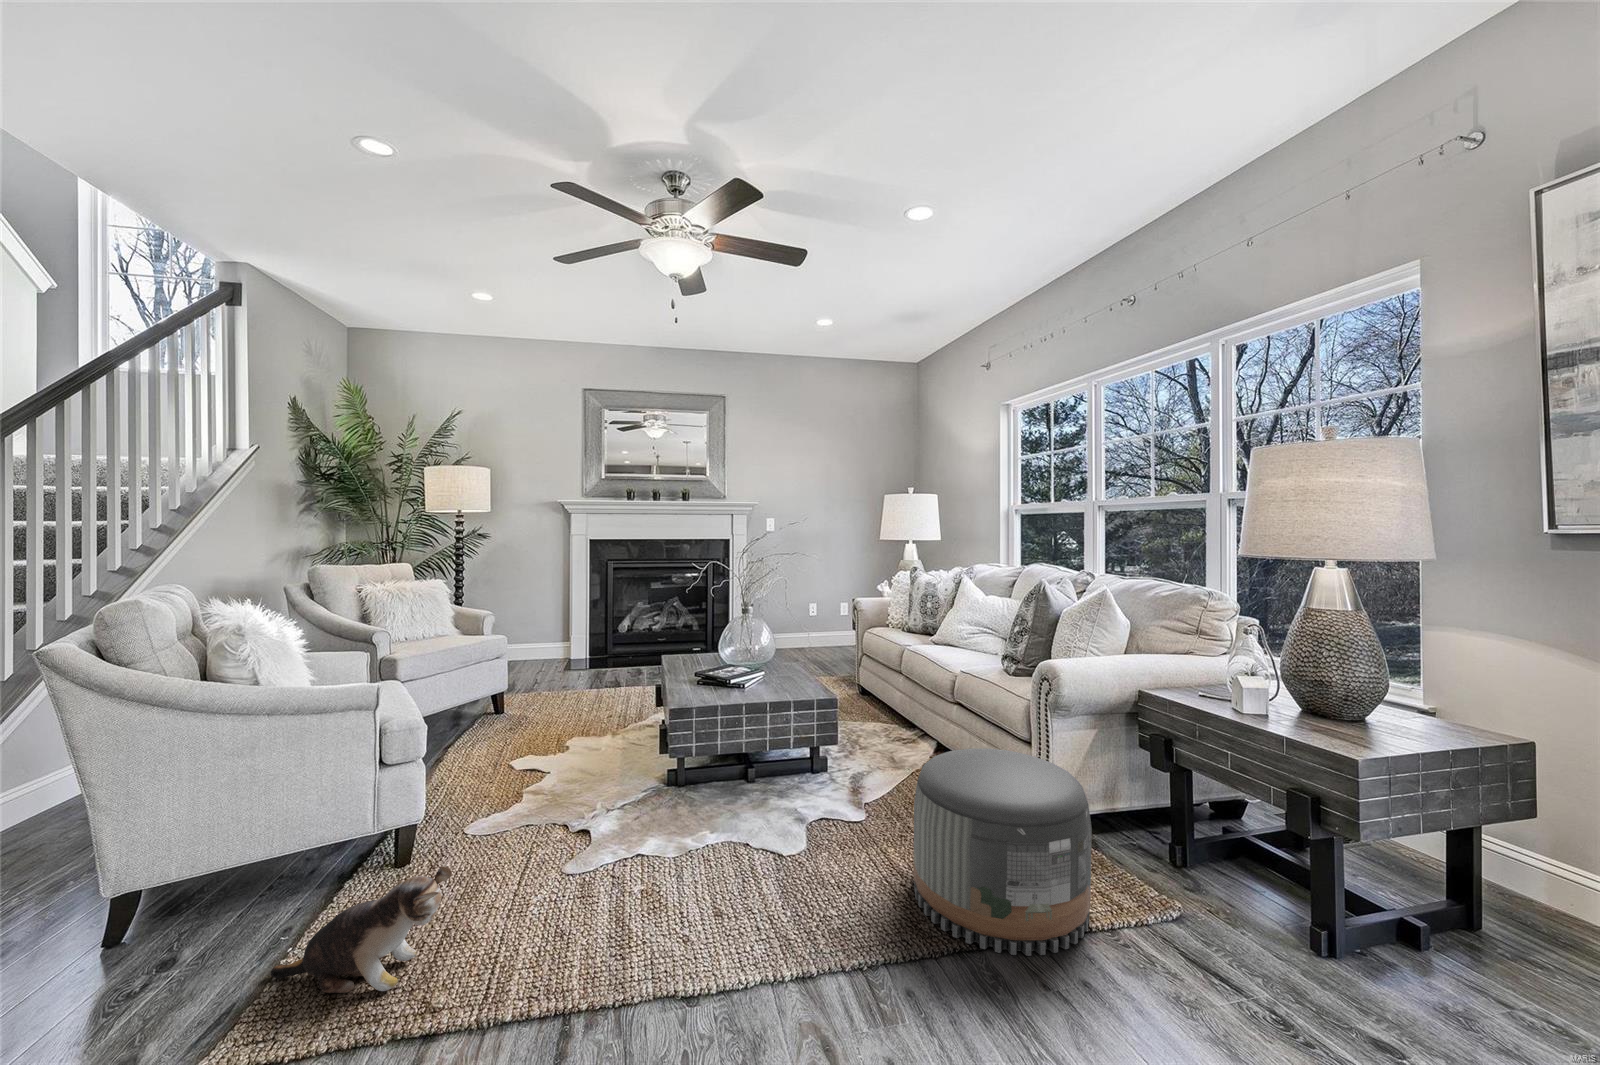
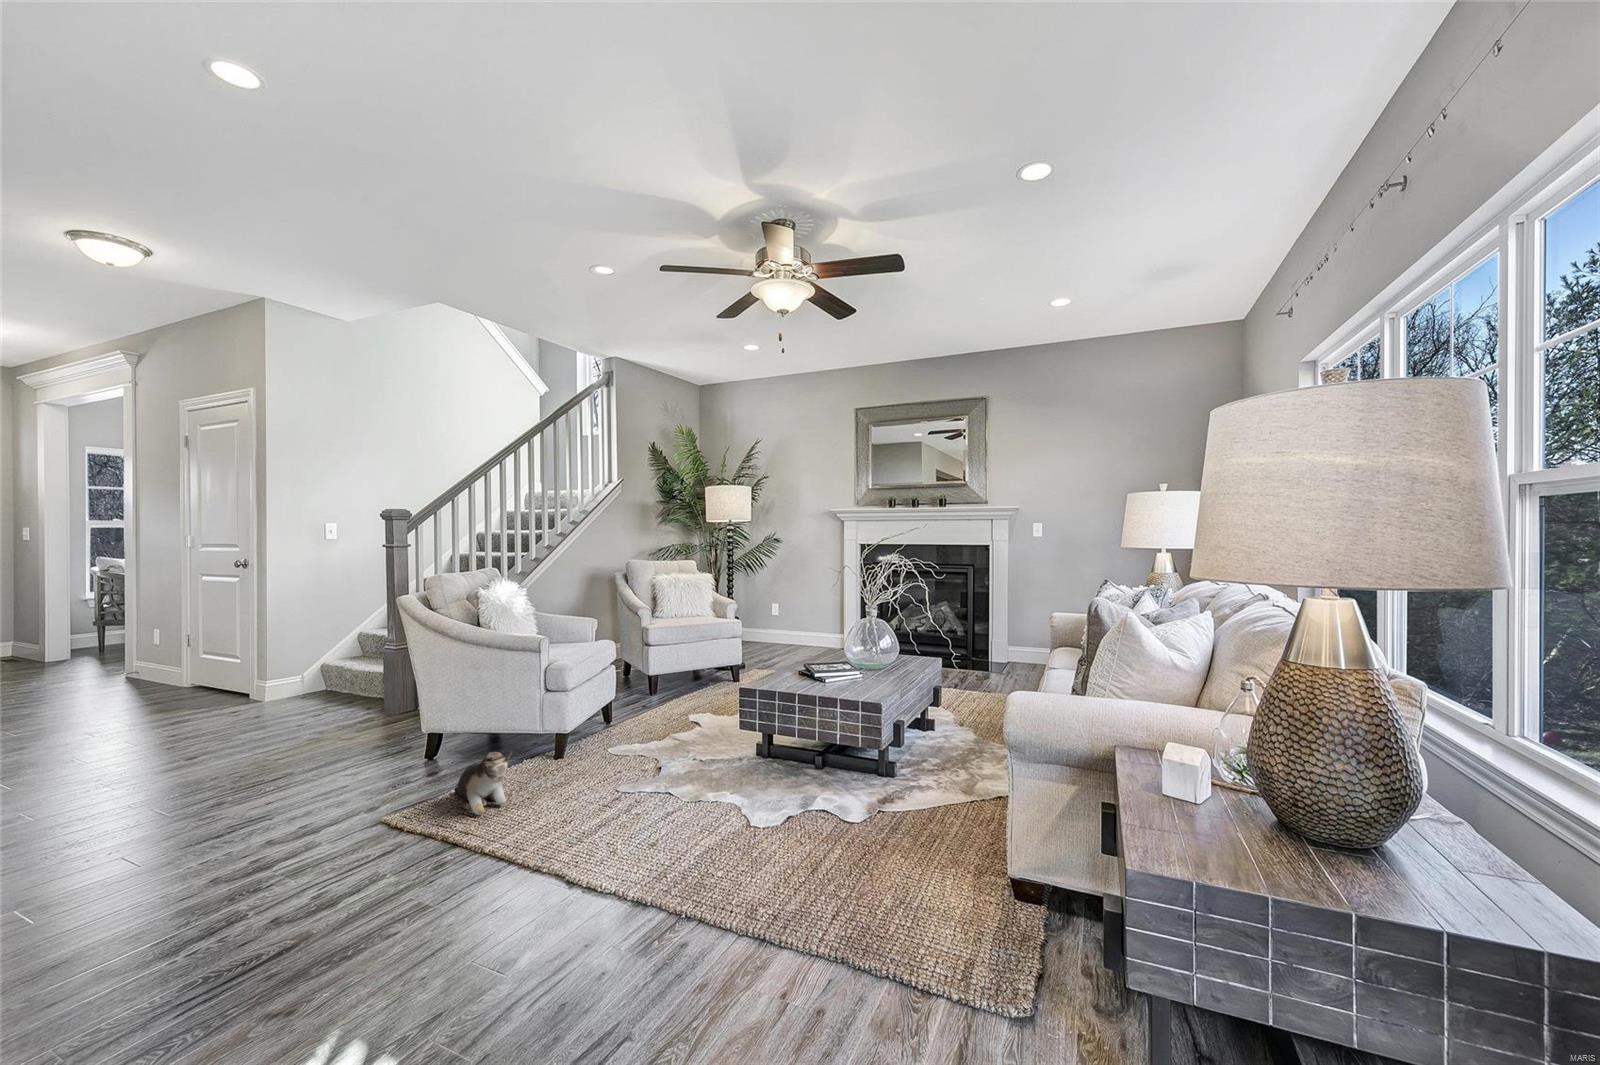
pouf: present [913,748,1092,956] -> none [779,765,956,982]

